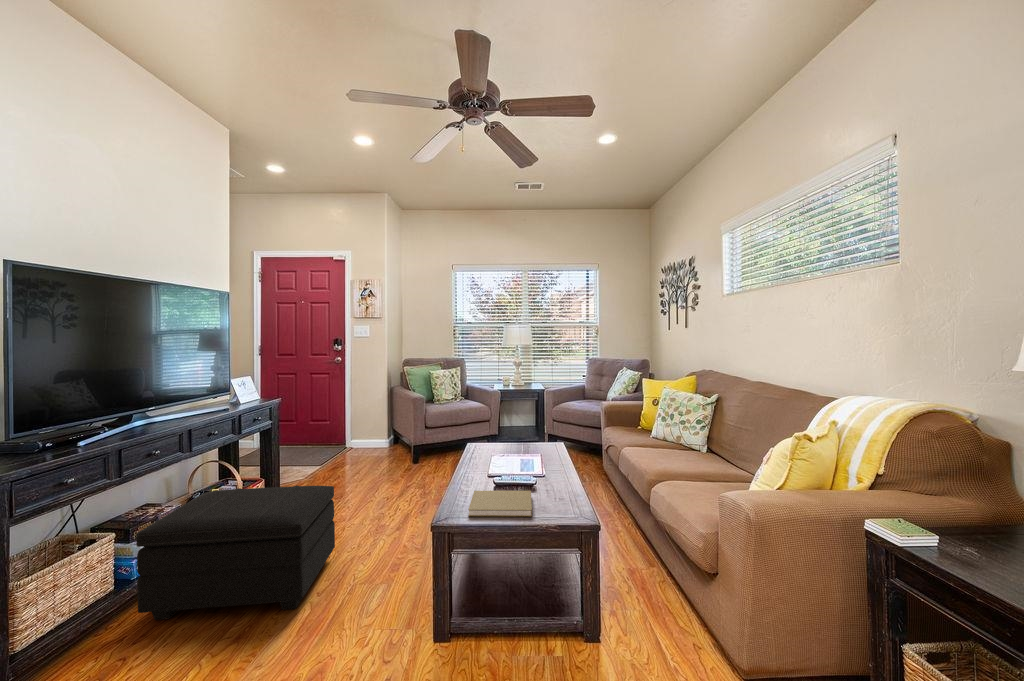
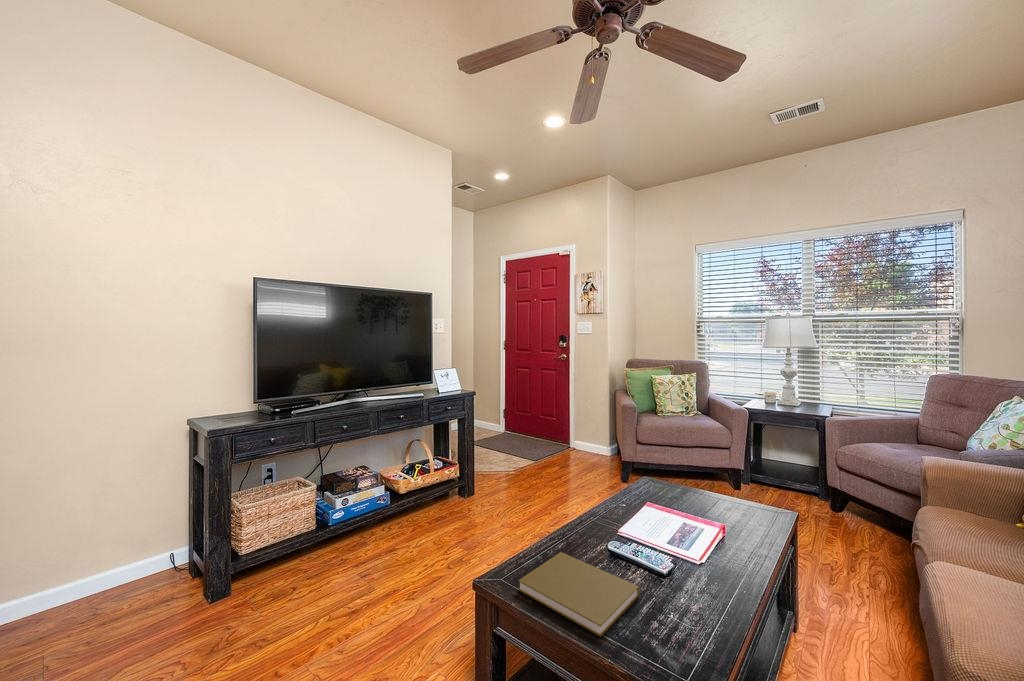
footstool: present [136,486,335,620] -> none [320,467,473,607]

